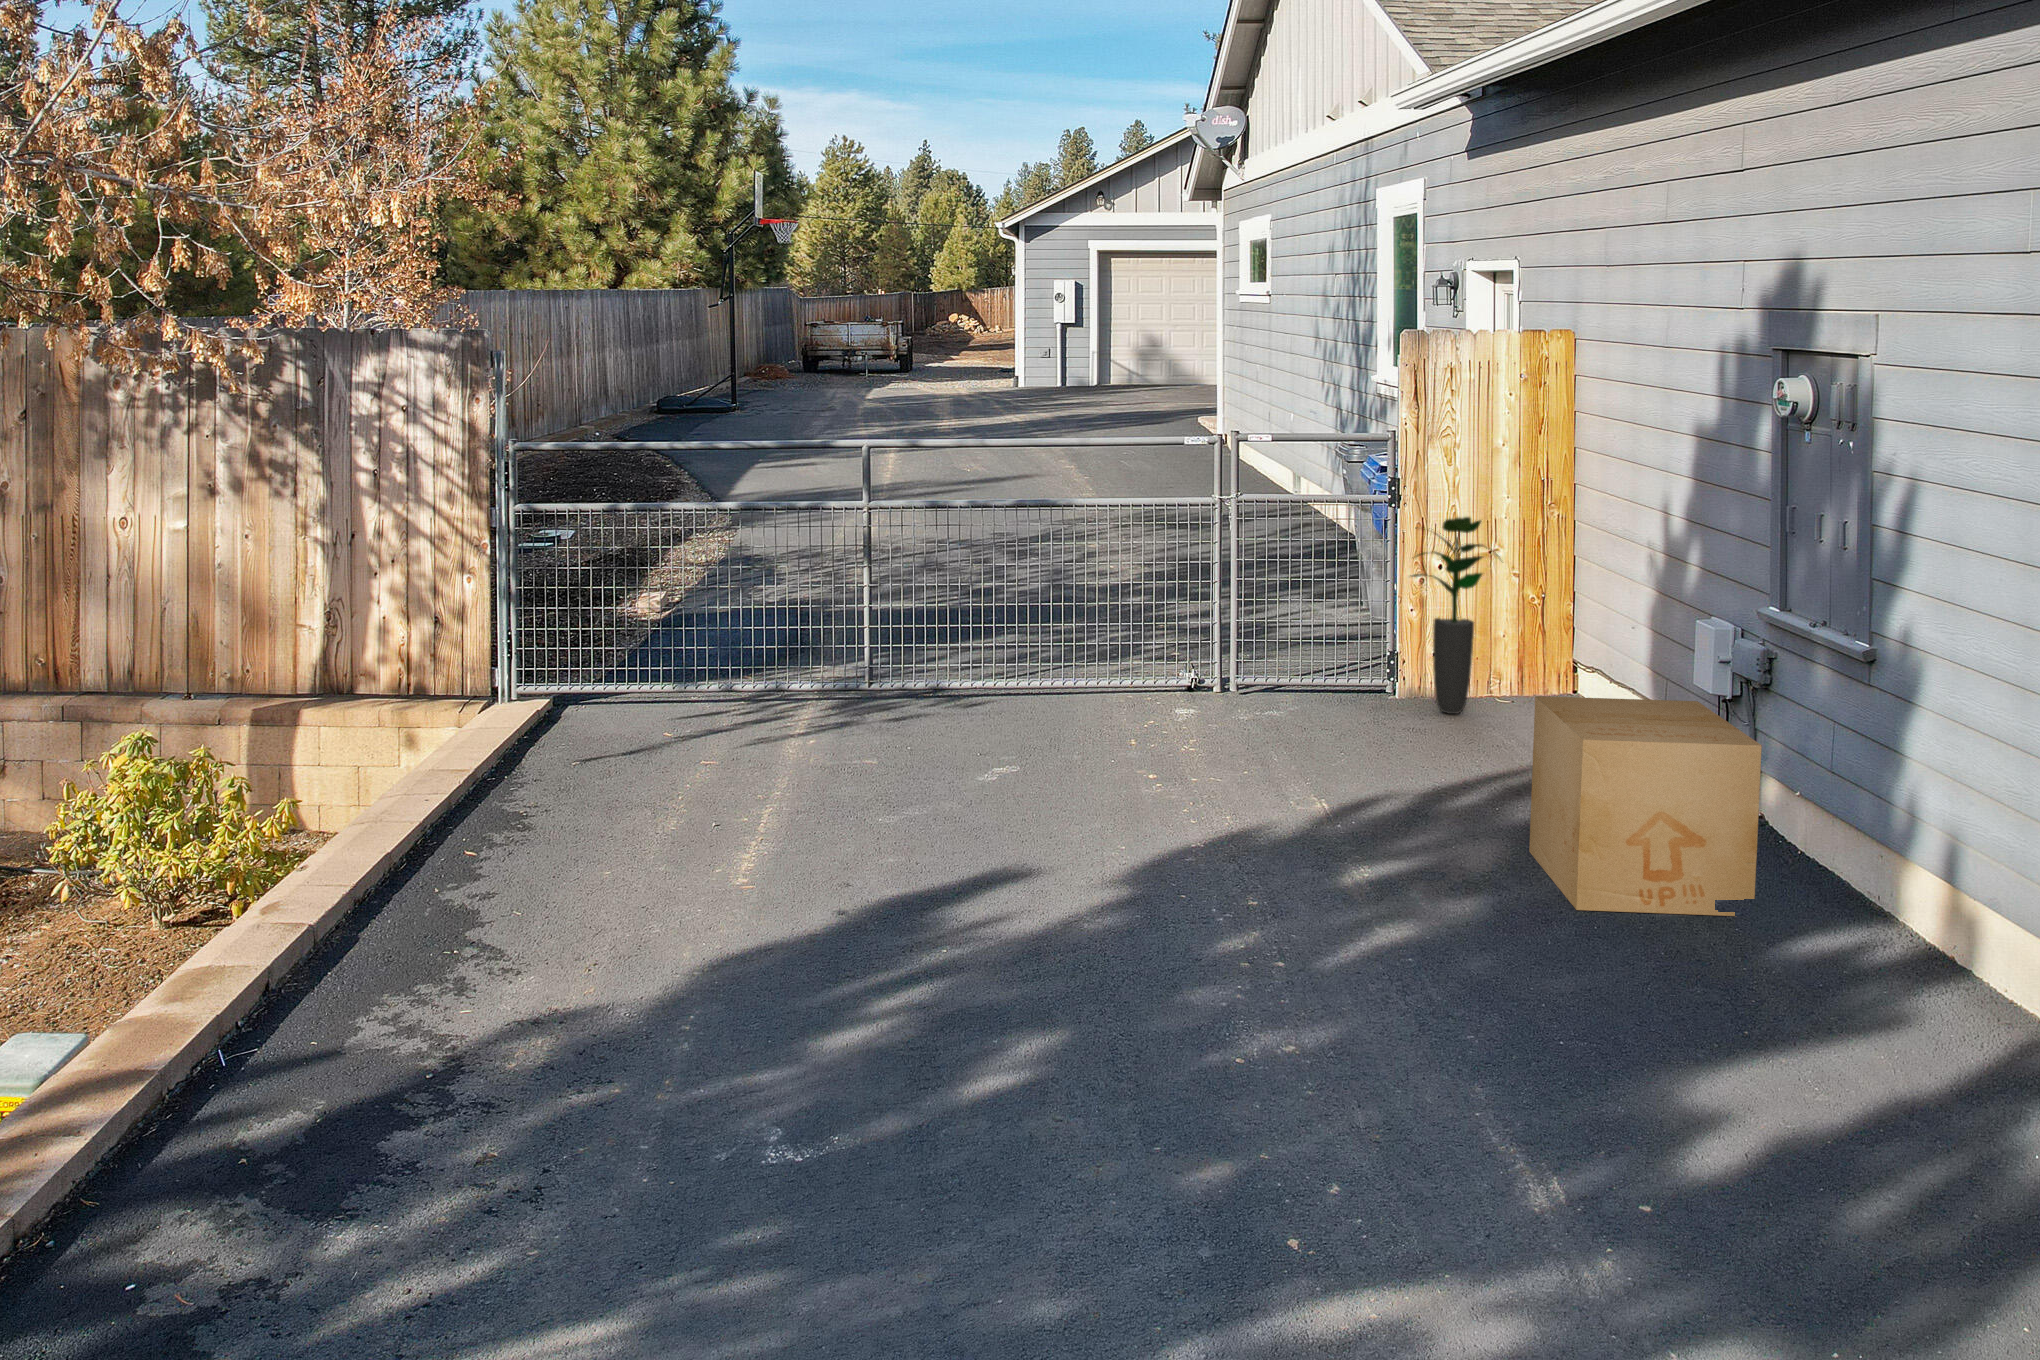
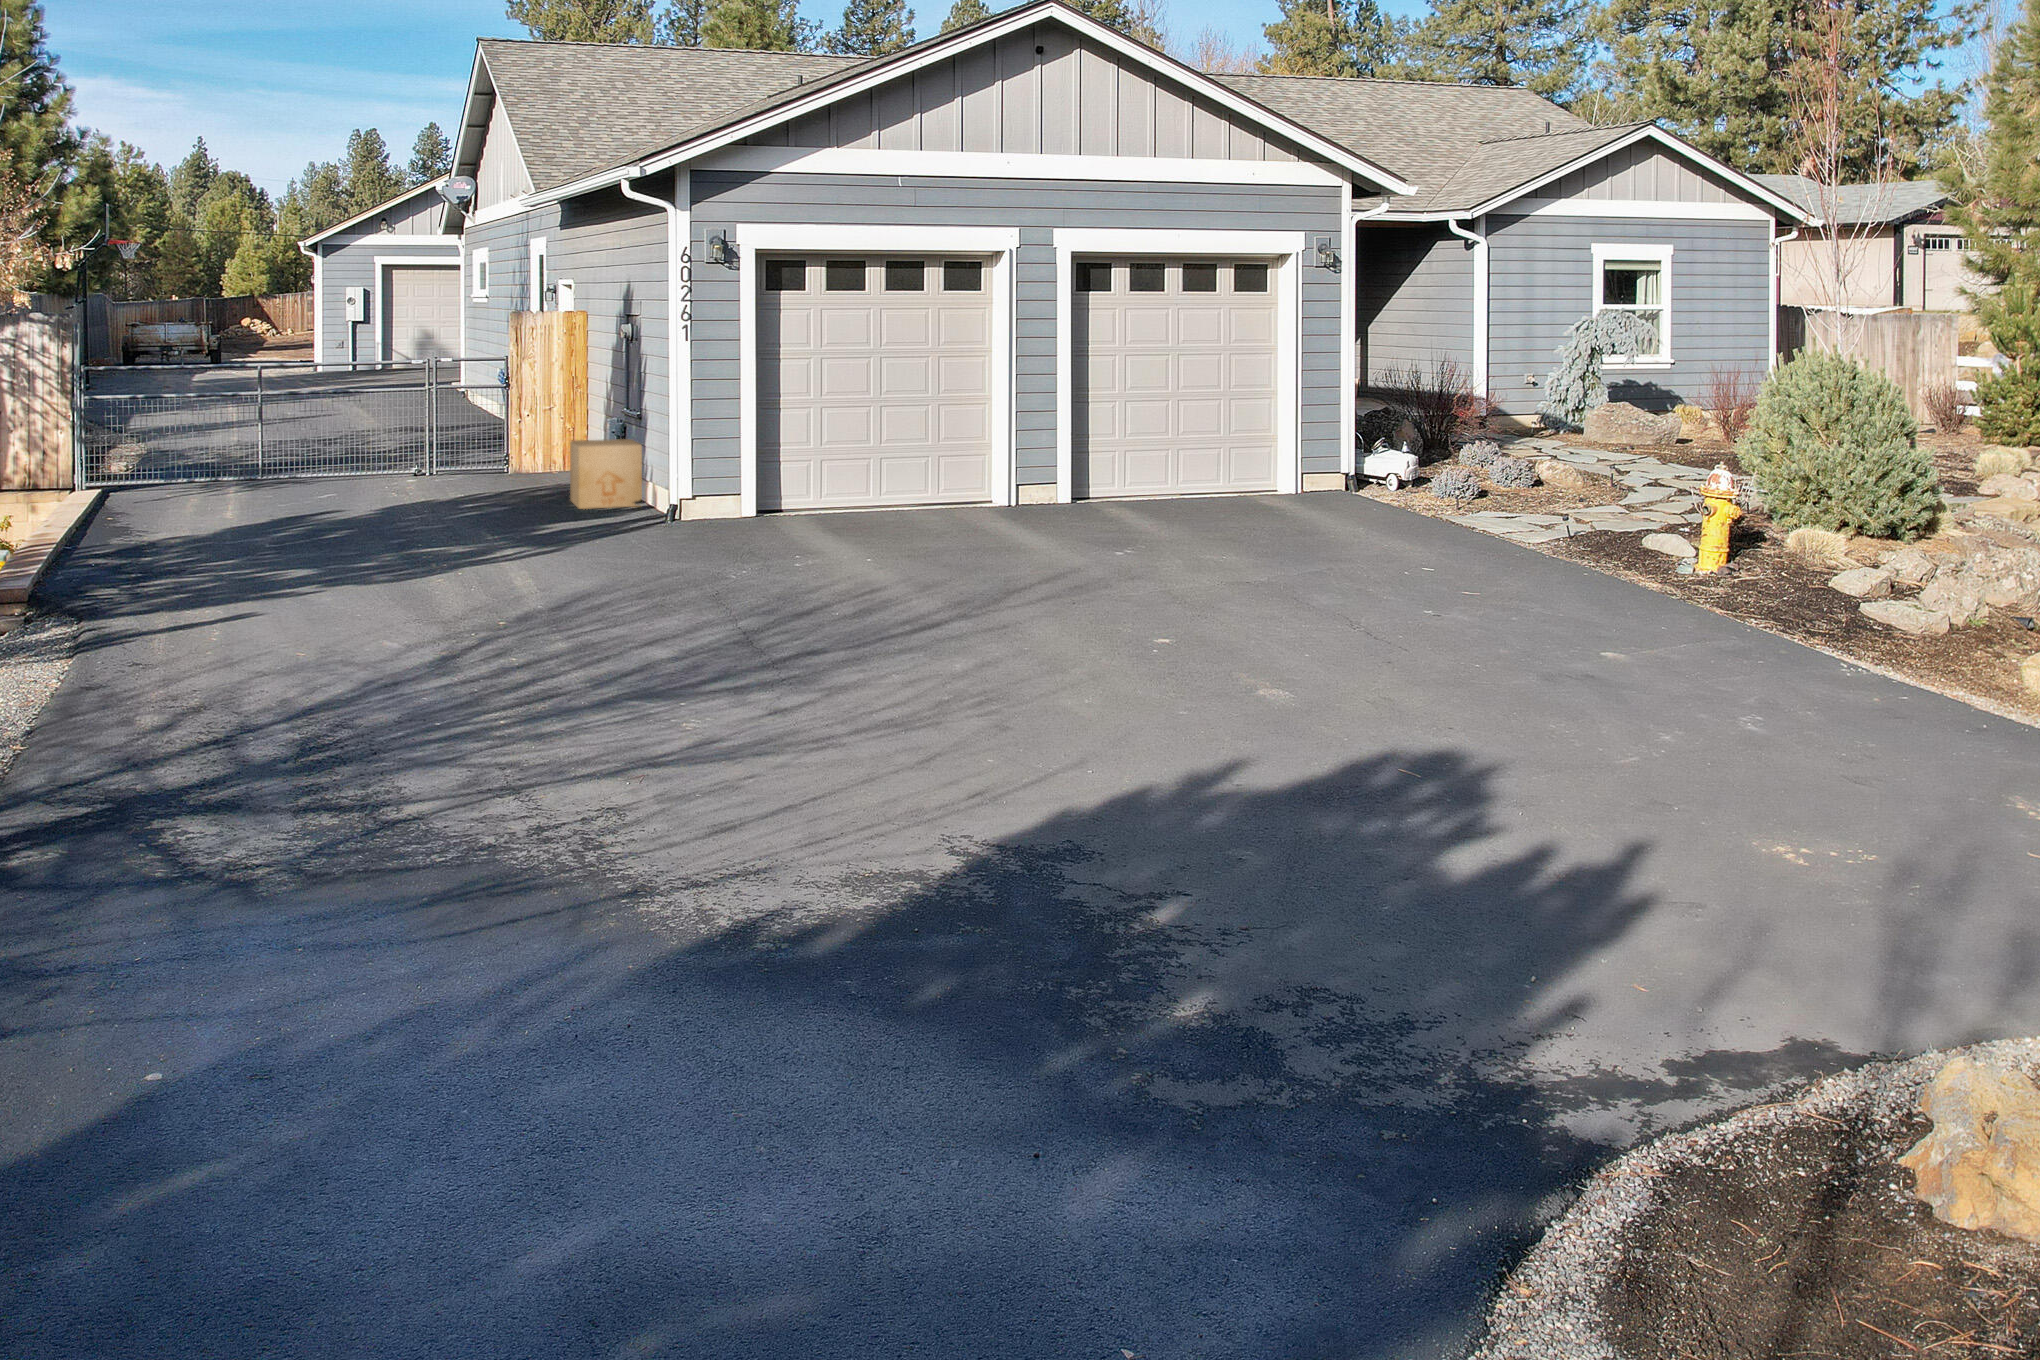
potted plant: present [1412,517,1498,714] -> none [538,384,581,476]

